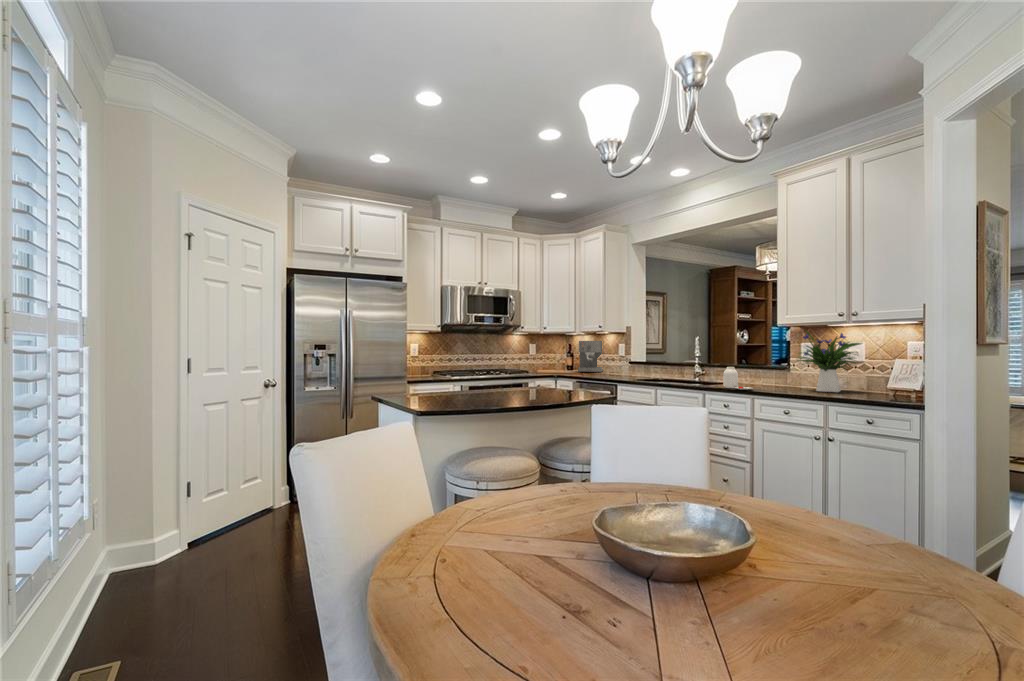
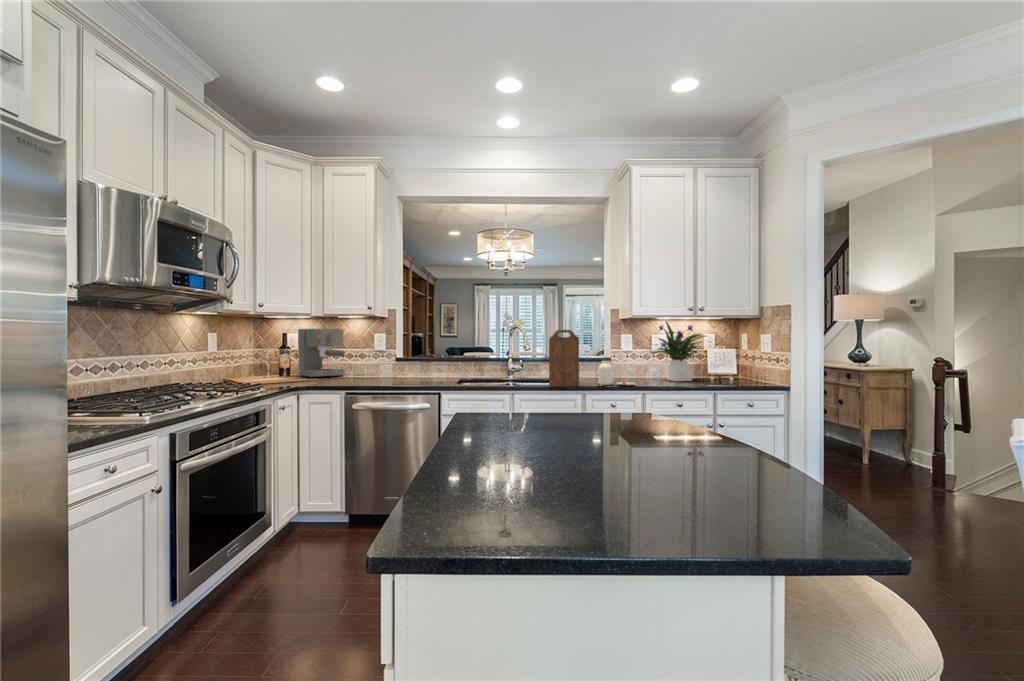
cutting board: none [675,339,704,387] -> present [549,330,579,387]

